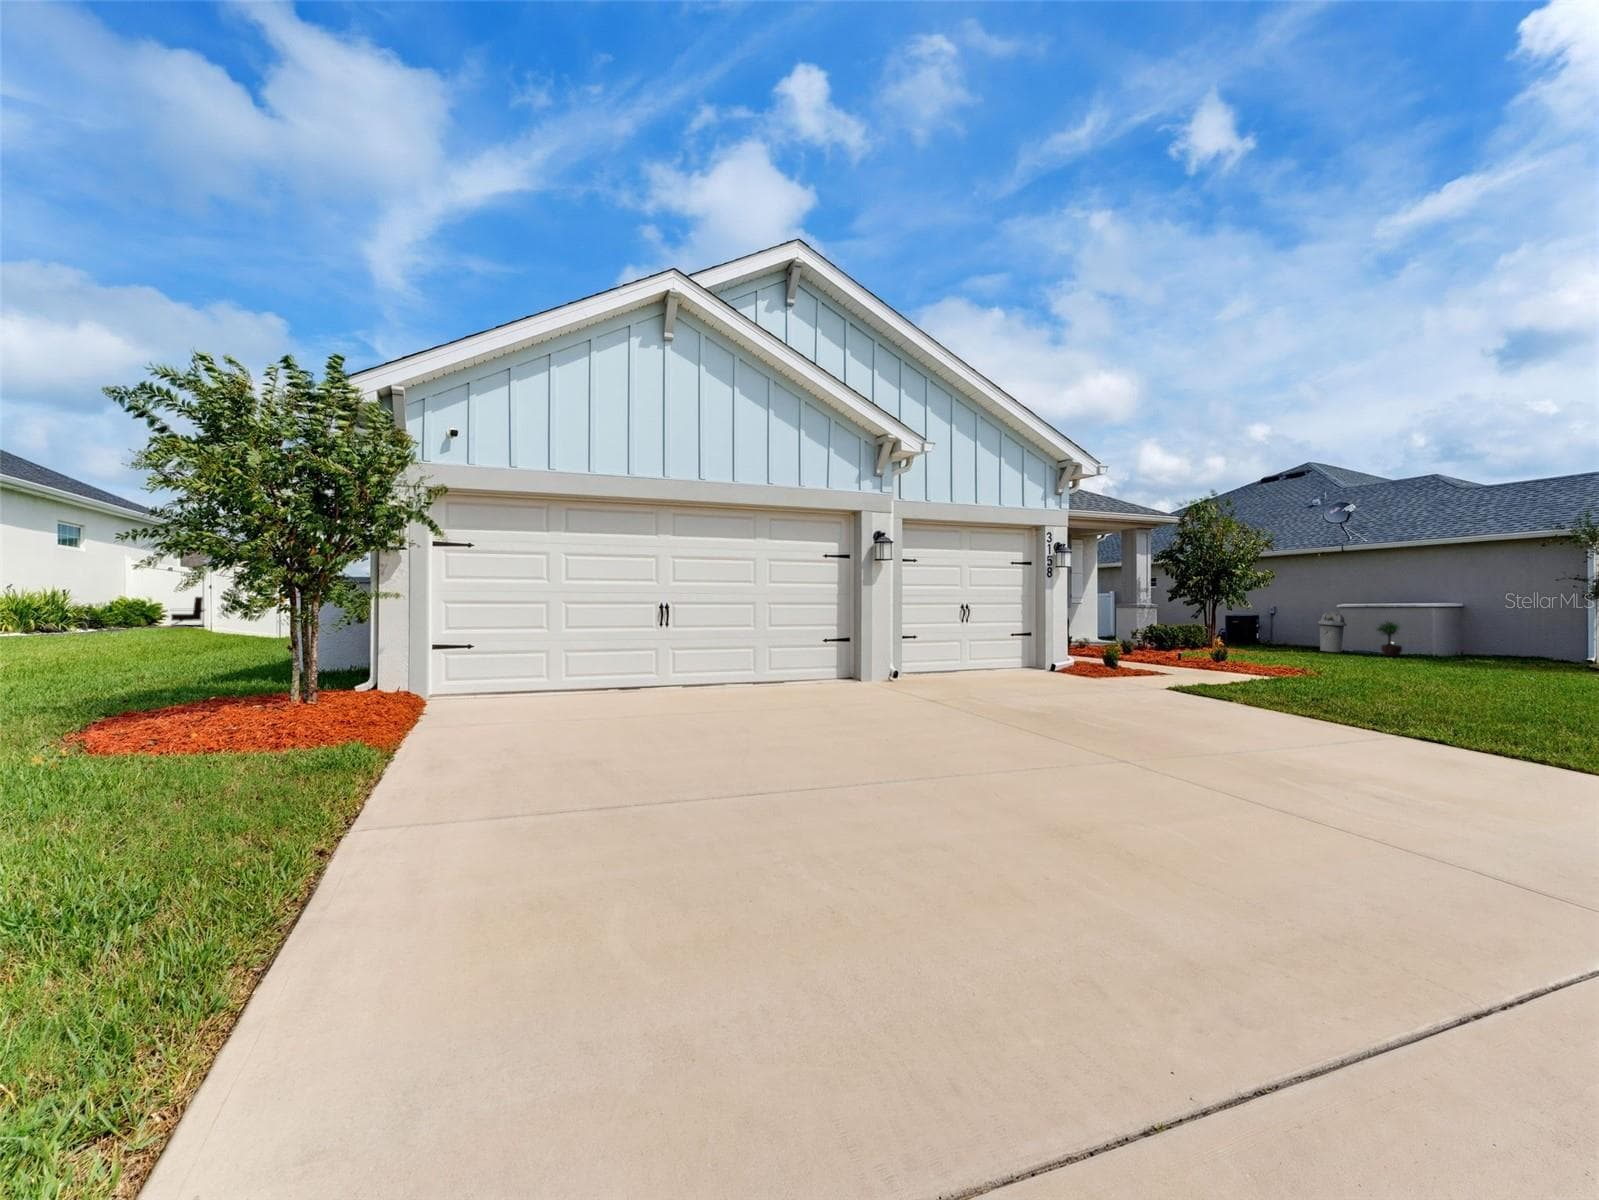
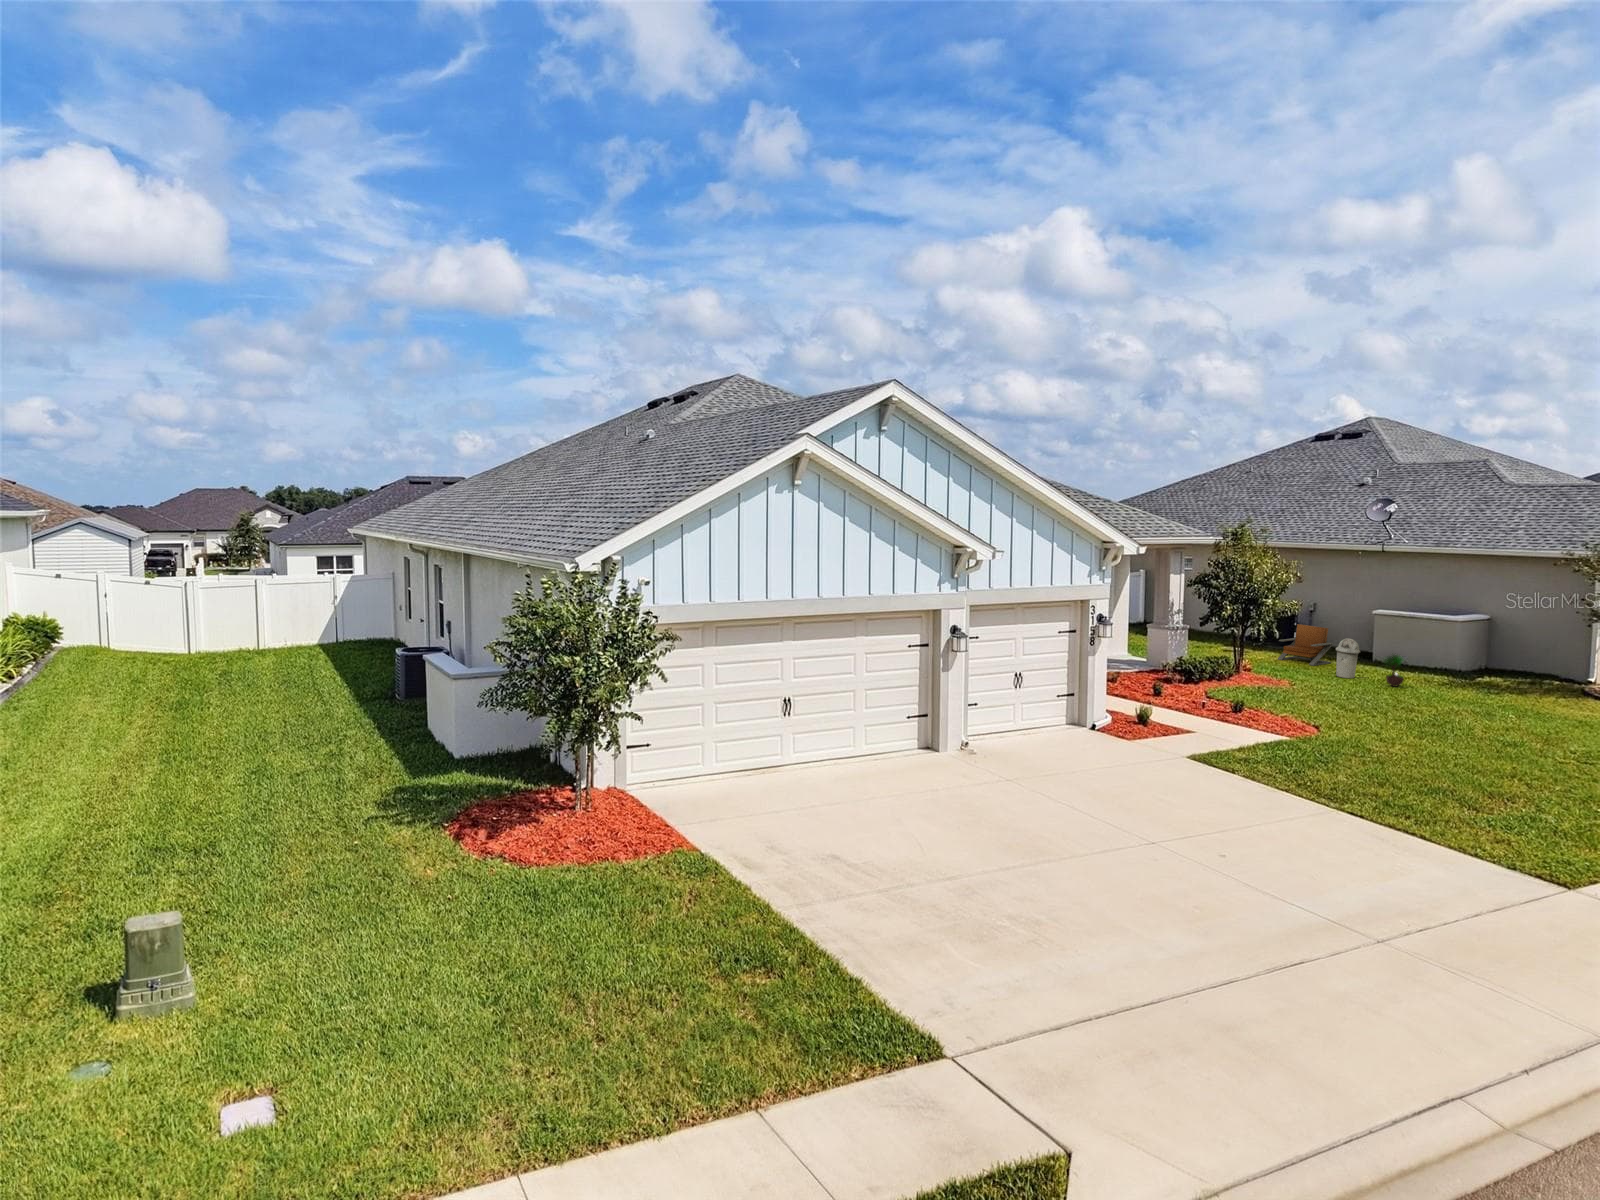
lounge chair: present [171,597,204,627] -> present [1278,624,1333,666]

